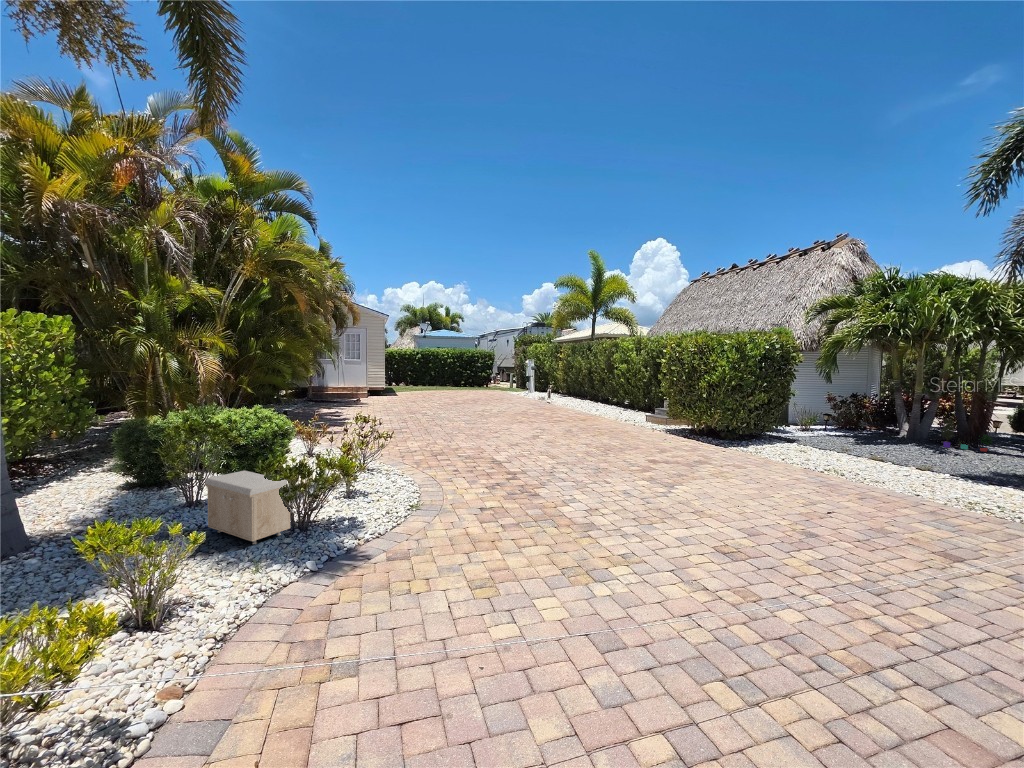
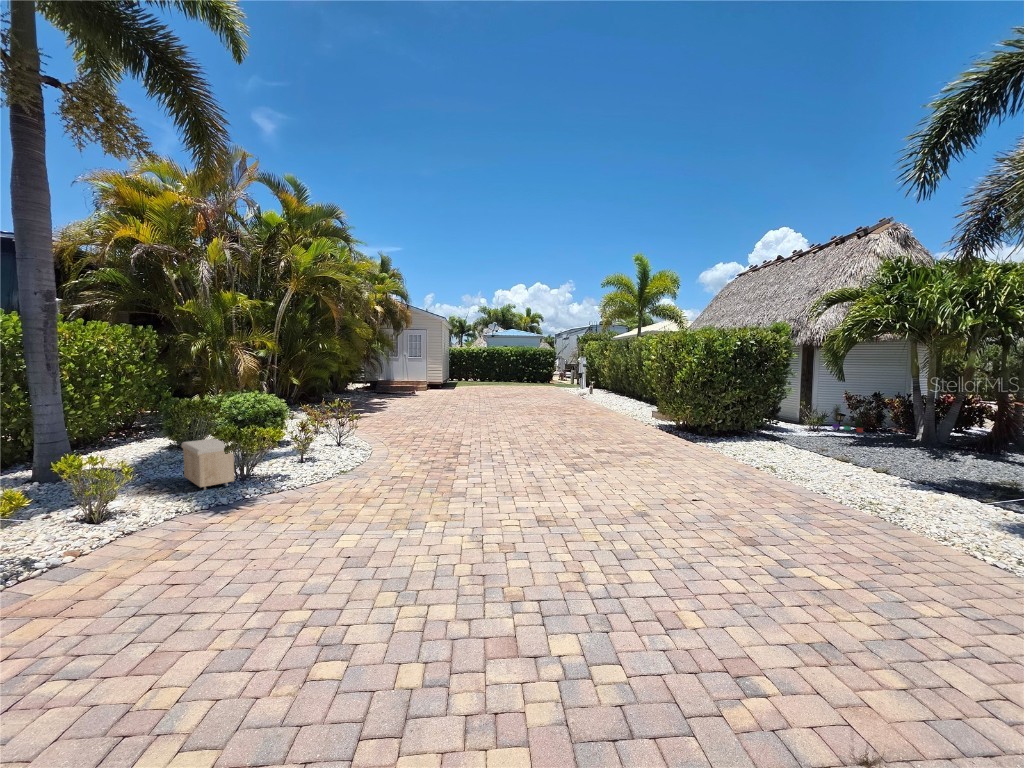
potted plant: present [942,419,992,452] -> present [832,405,865,433]

